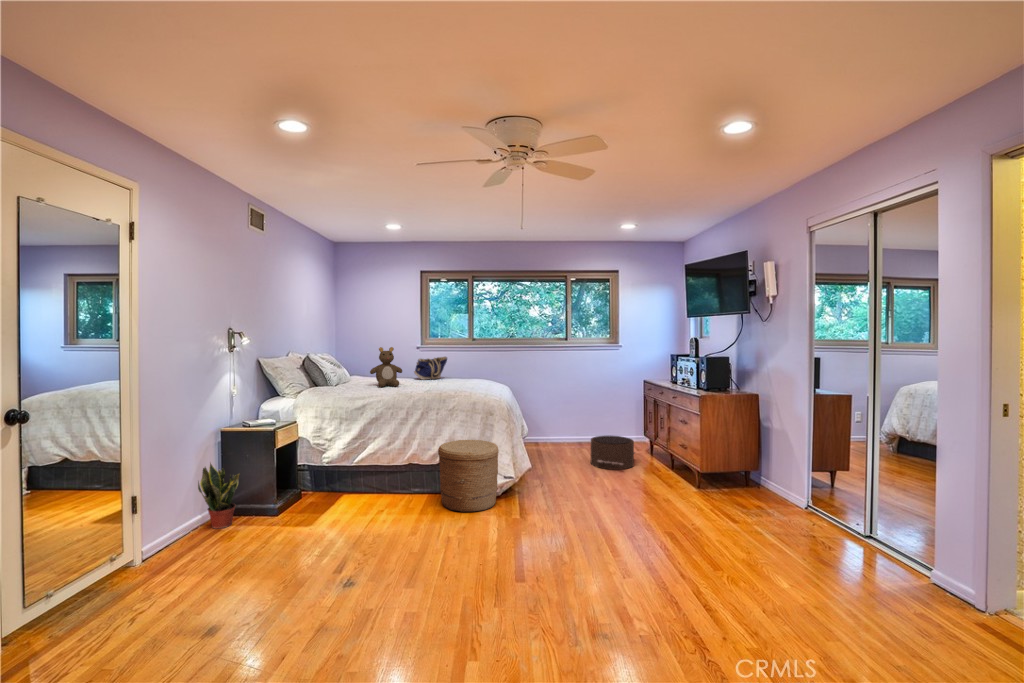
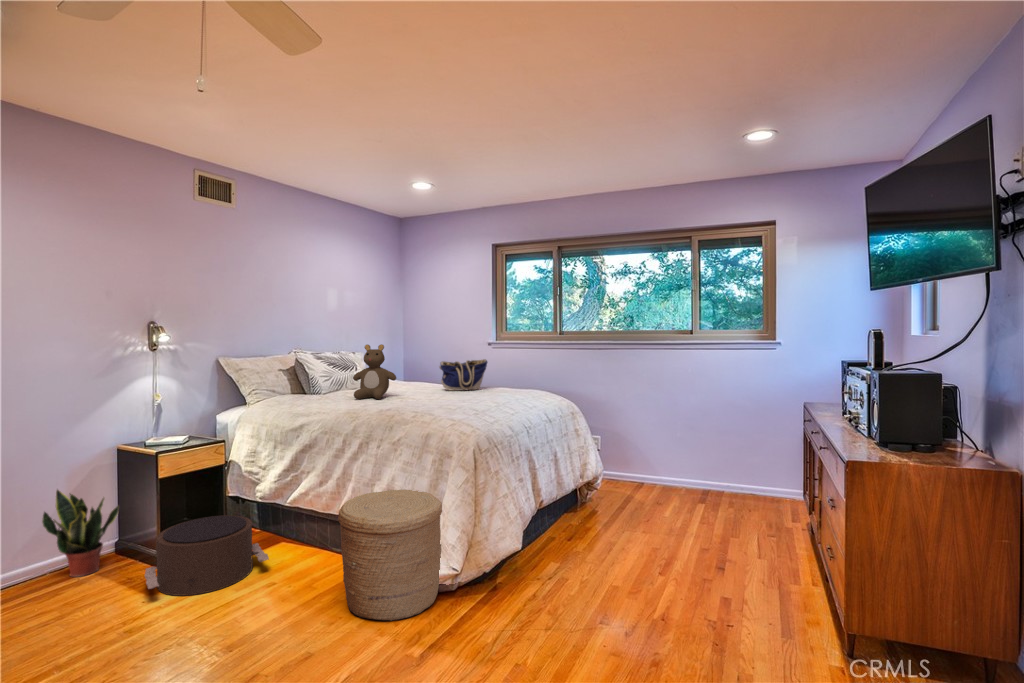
pouf: present [591,436,635,470] -> present [145,515,269,596]

